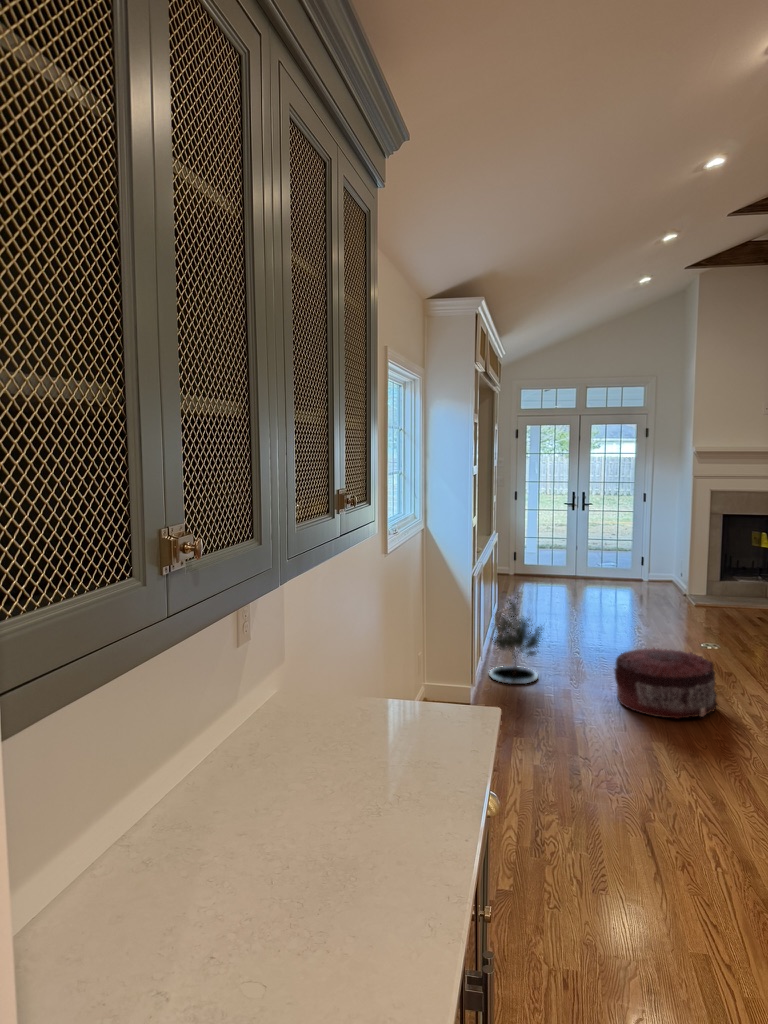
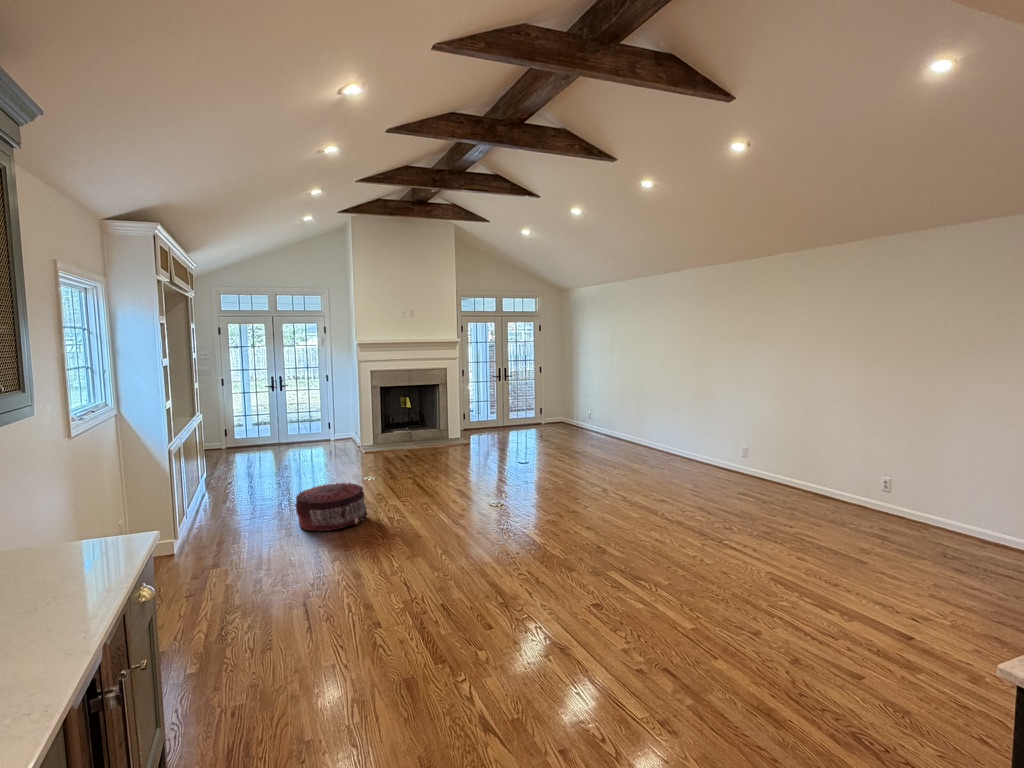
potted tree: present [489,595,543,684] -> none [188,459,242,534]

